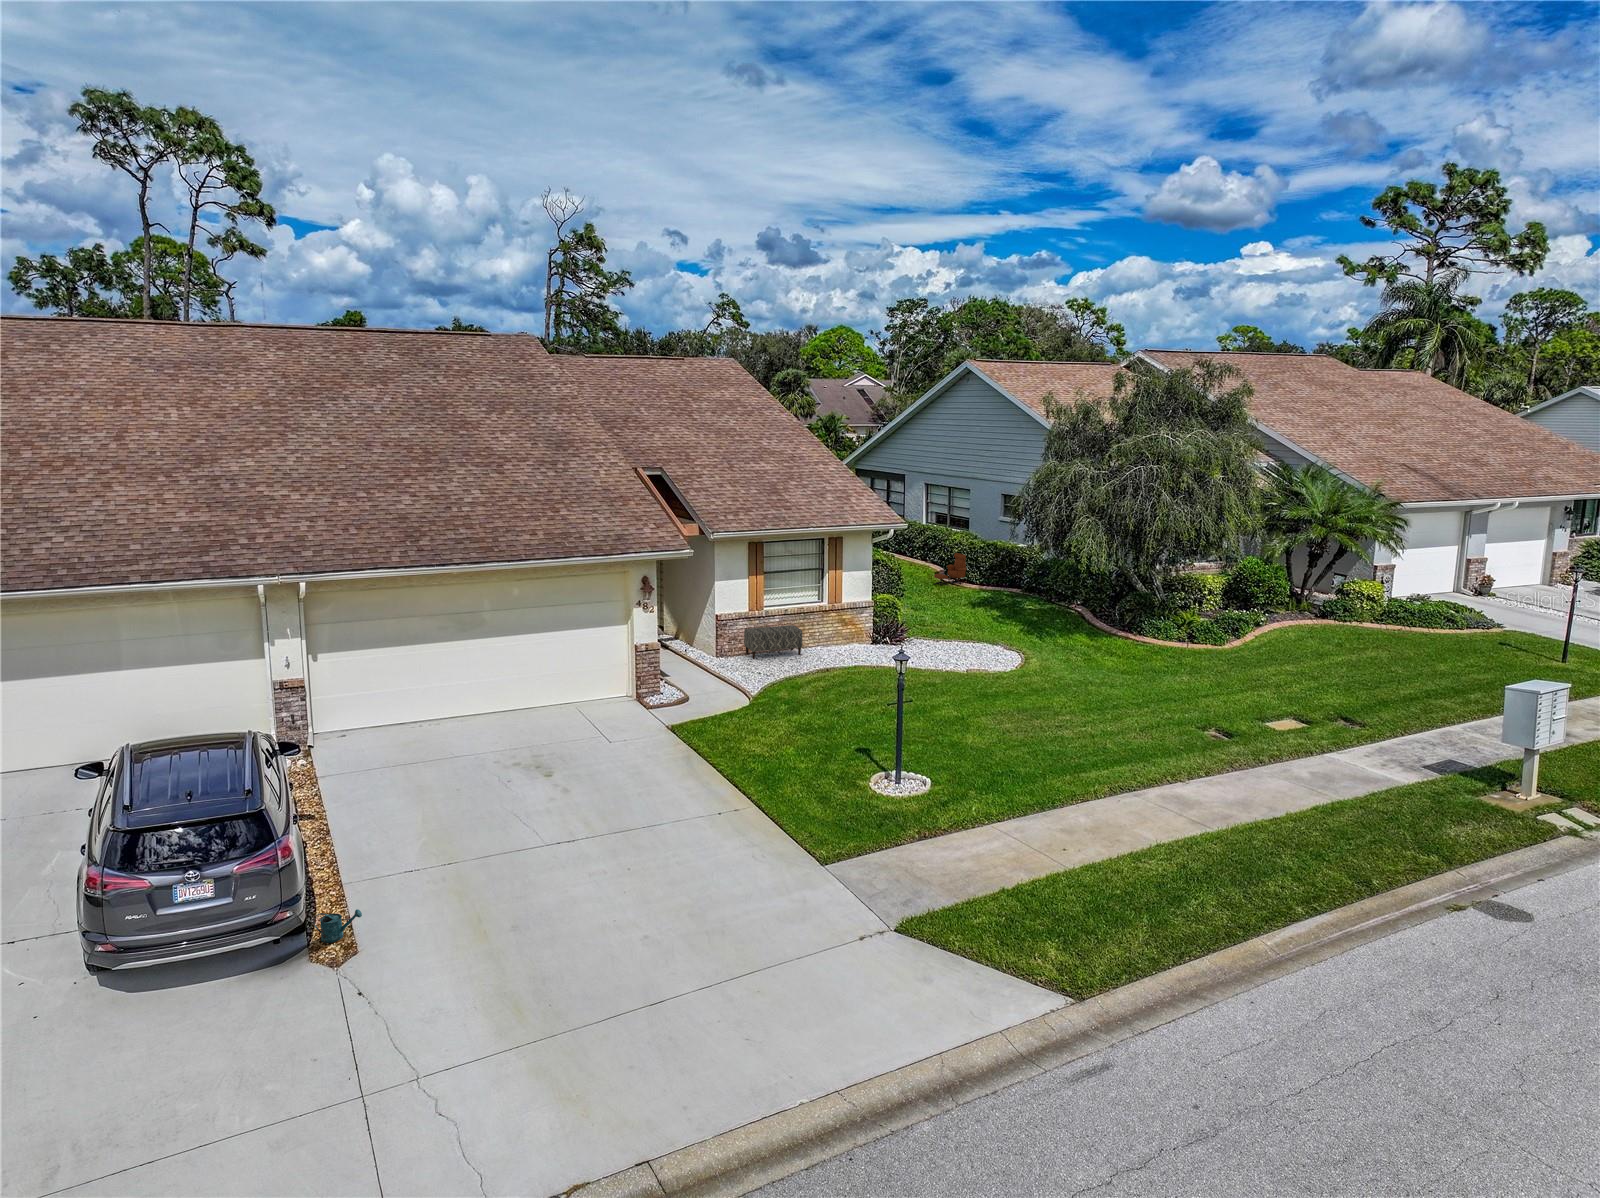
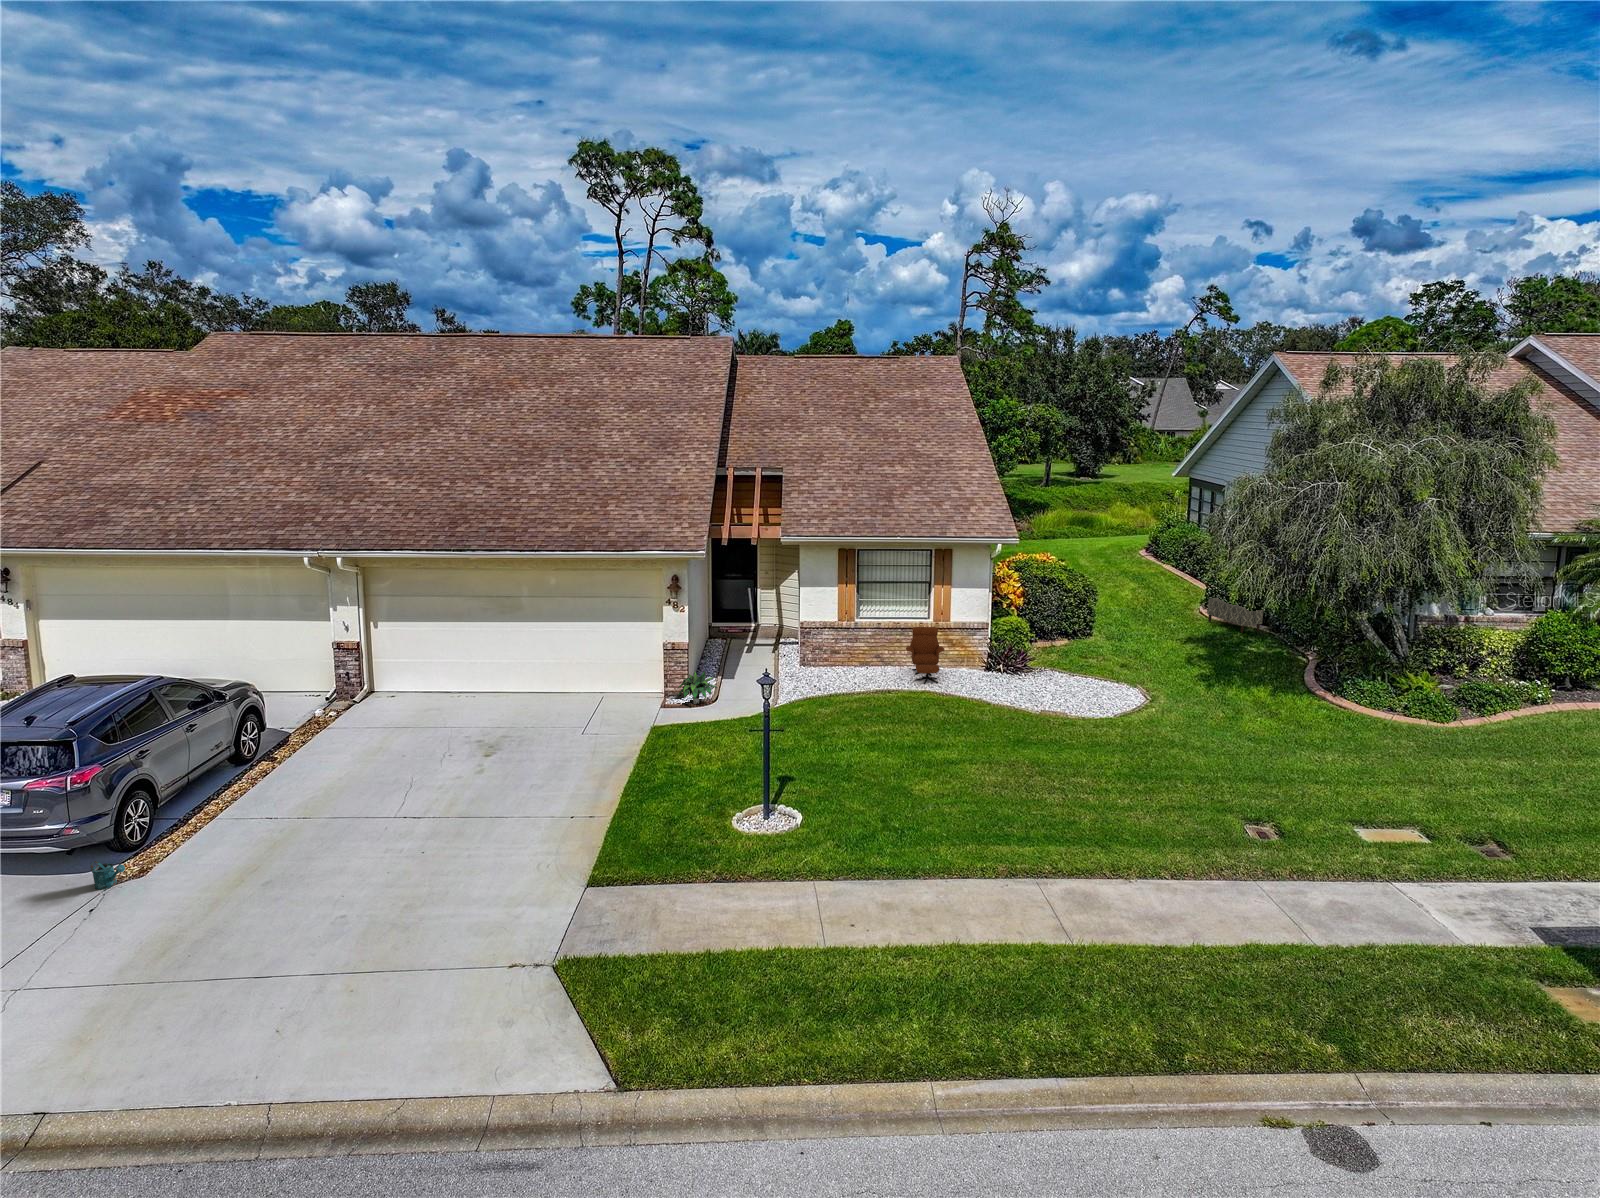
lounge chair: present [934,553,967,586] -> present [906,627,945,684]
bench: present [744,625,803,659] -> present [1207,598,1264,633]
potted plant: none [657,665,695,697] -> present [677,671,717,704]

